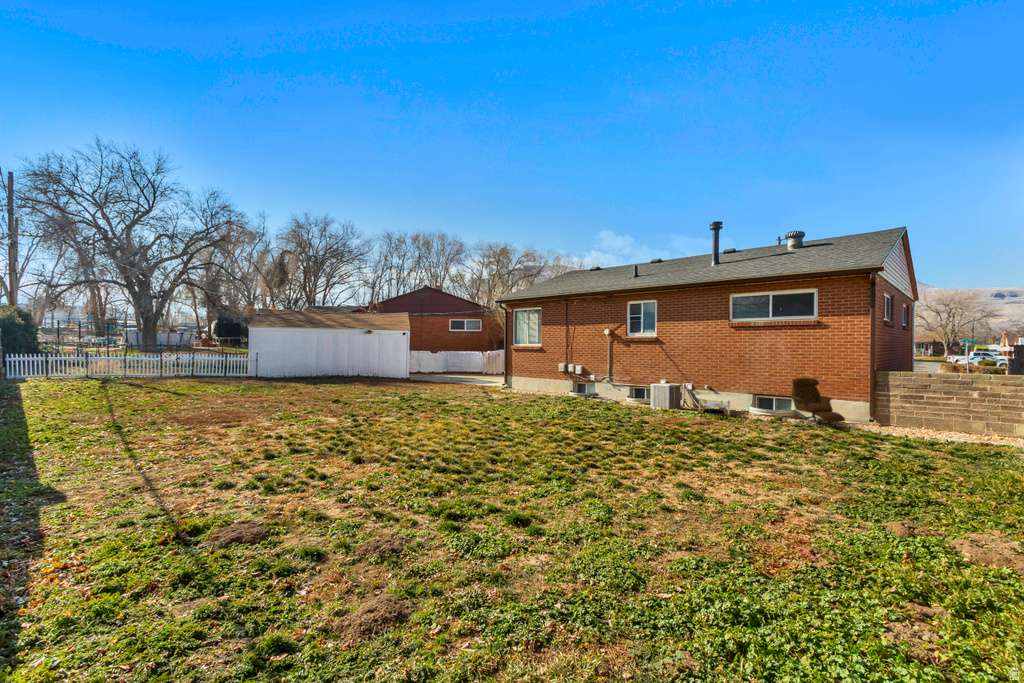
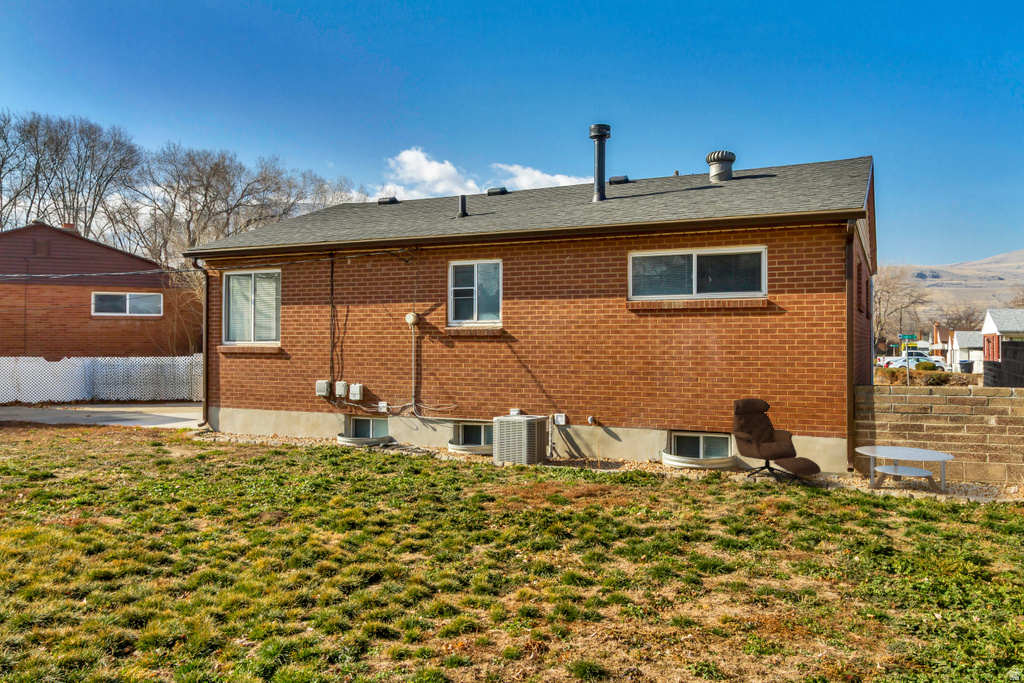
round table: present [696,394,738,416] -> present [855,446,954,494]

